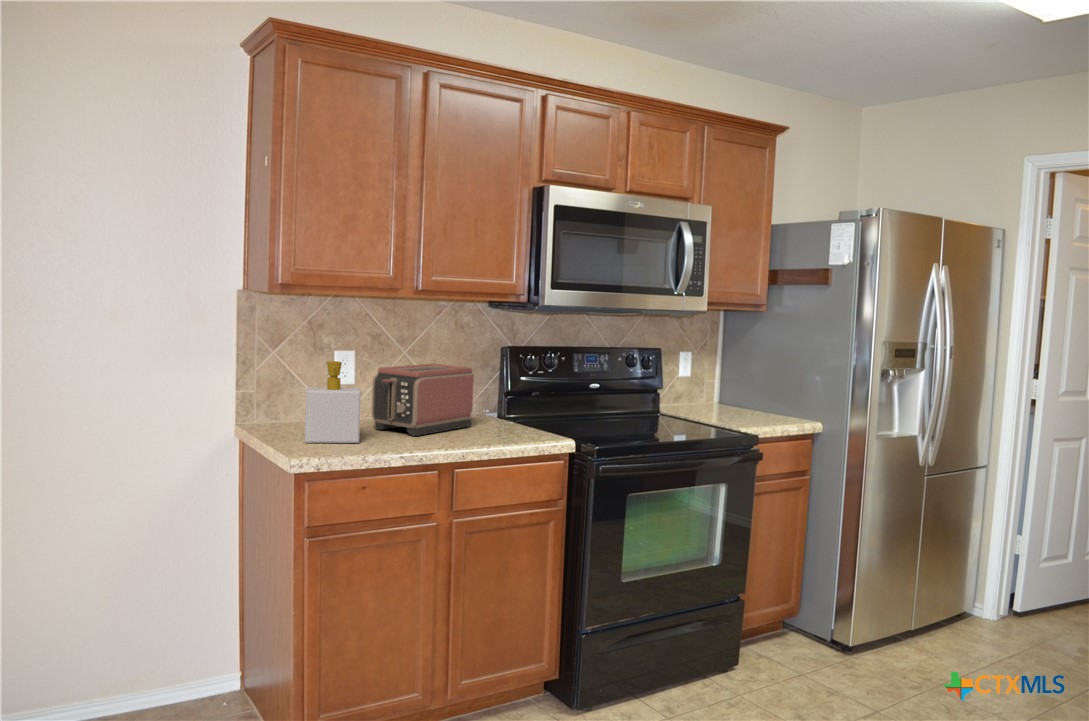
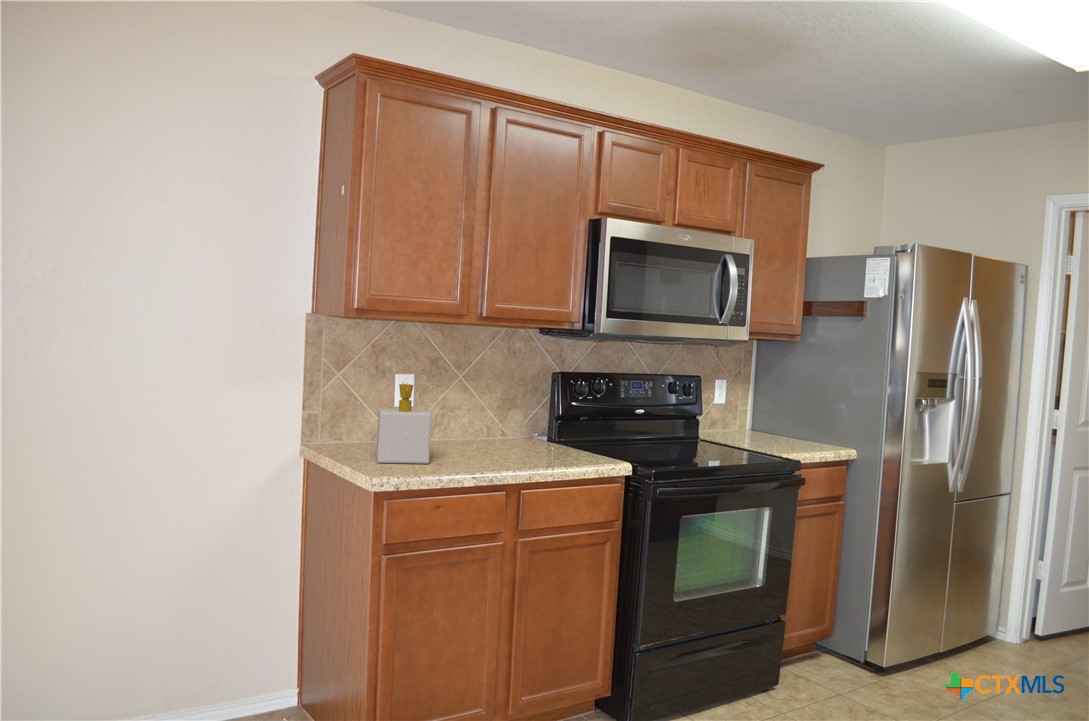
toaster: present [372,364,474,436] -> none [434,387,530,458]

